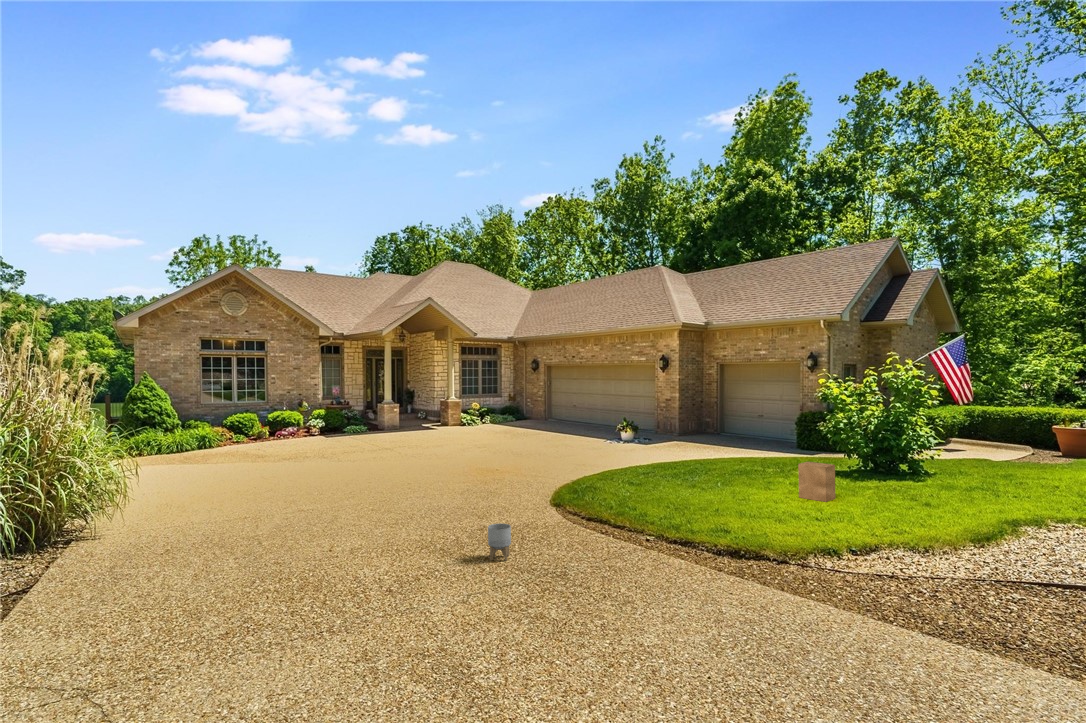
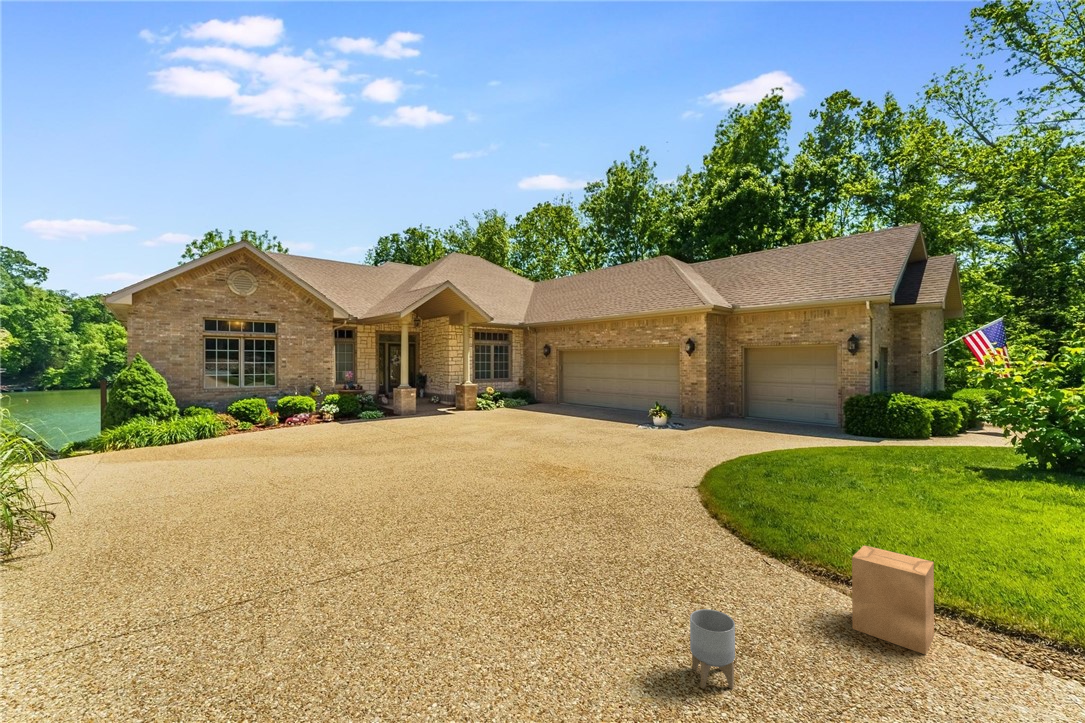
cardboard box: present [798,462,836,502] -> present [852,545,934,655]

